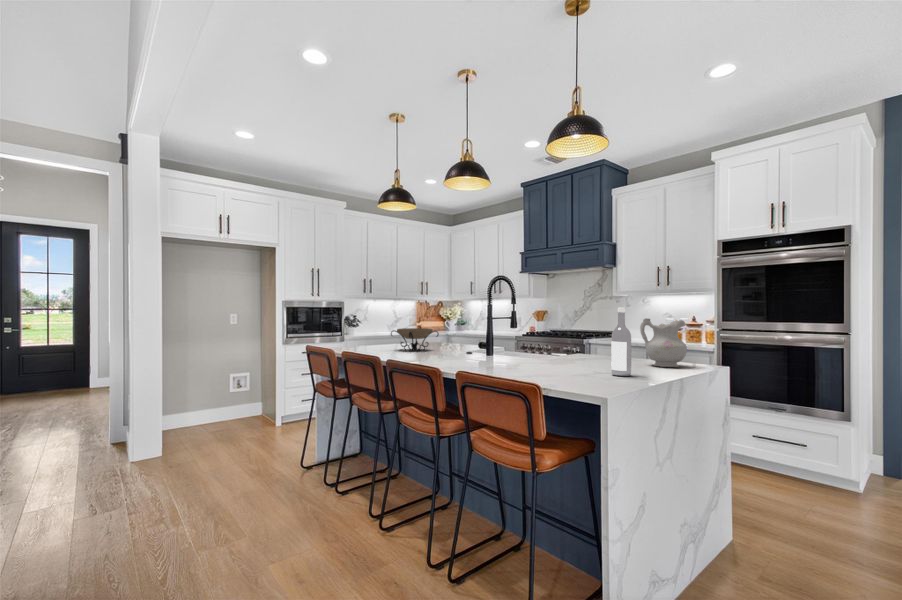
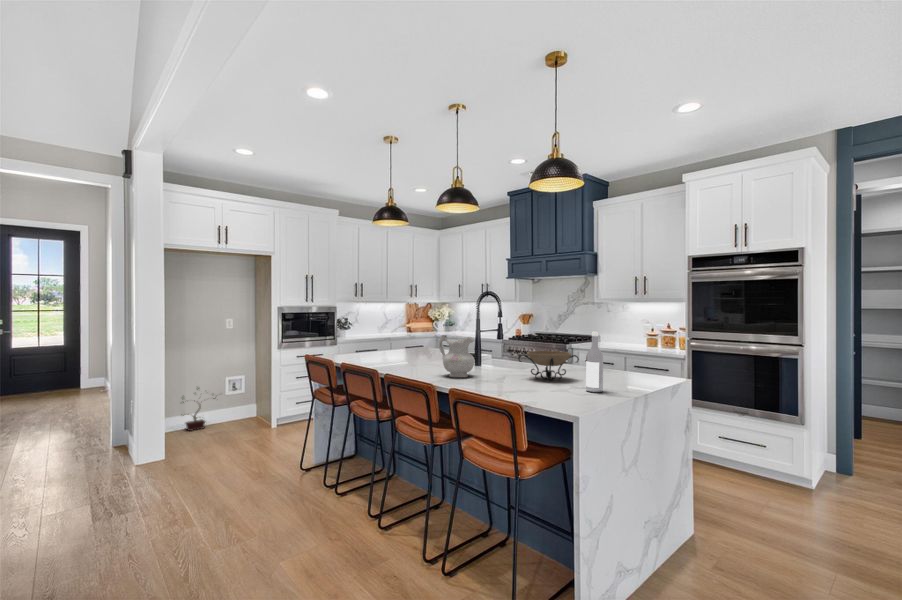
ceramic pitcher: present [640,318,687,367] -> present [439,335,474,377]
decorative bowl: present [391,328,439,351] -> present [518,351,579,380]
potted plant: none [181,382,226,428] -> present [182,388,215,431]

